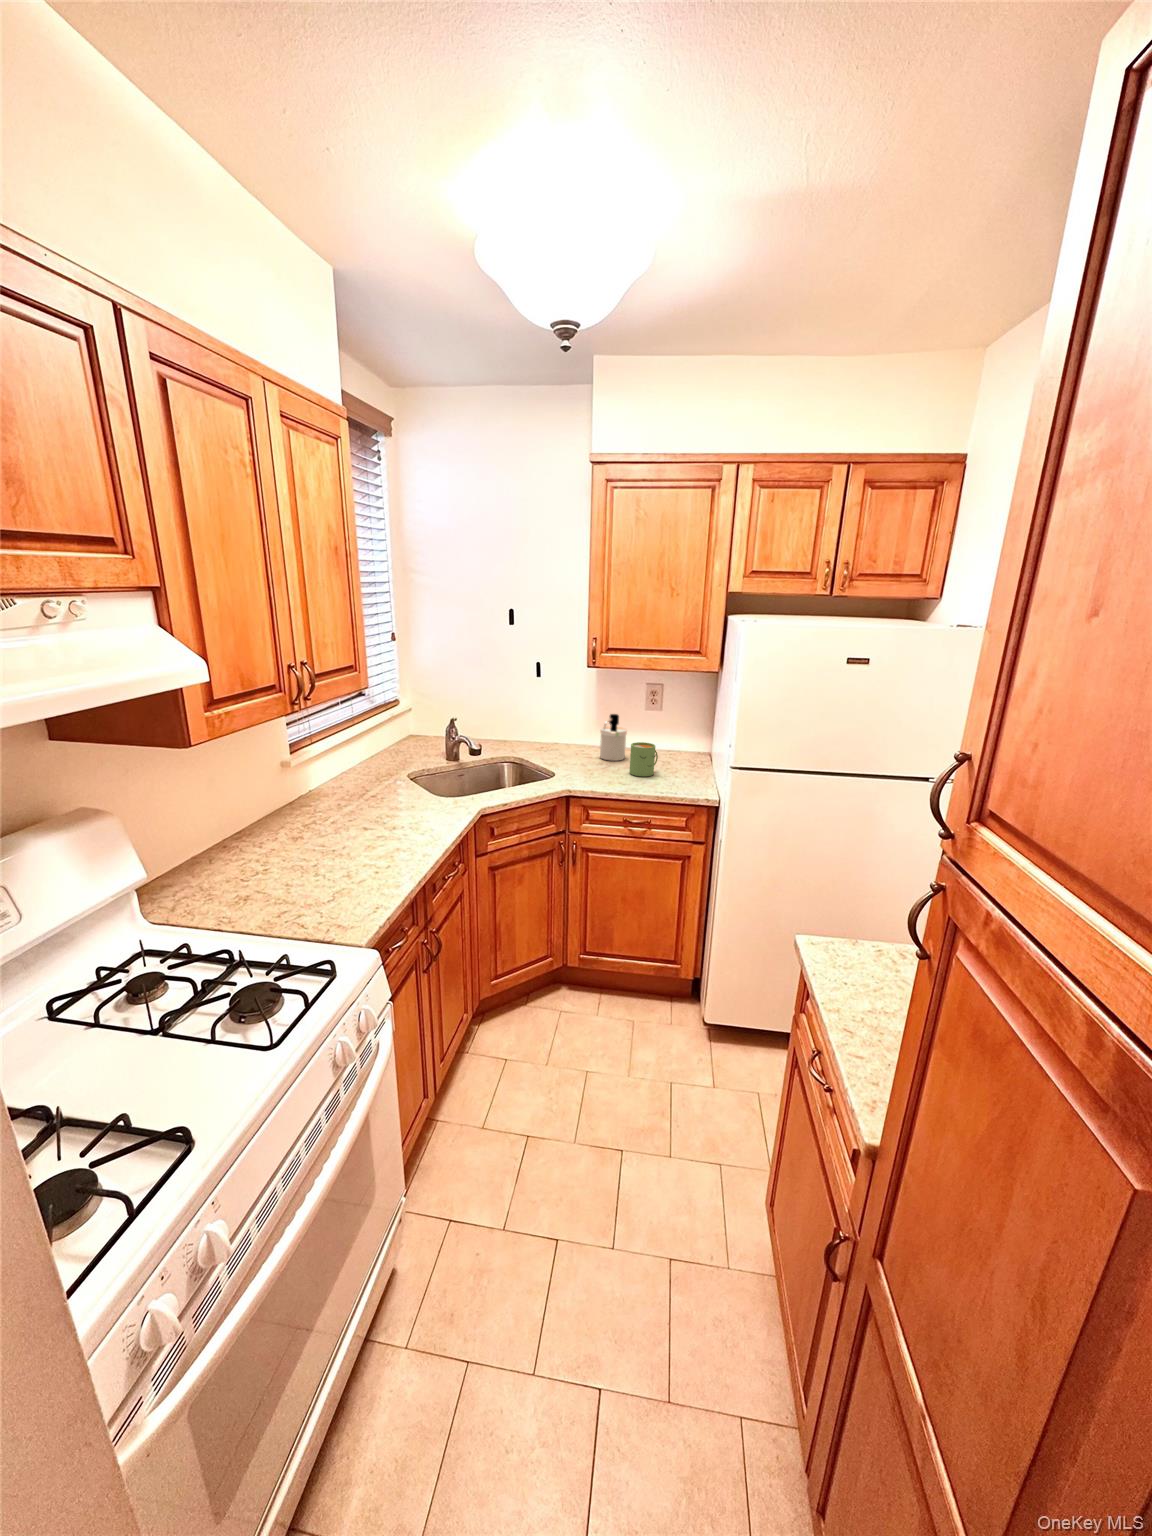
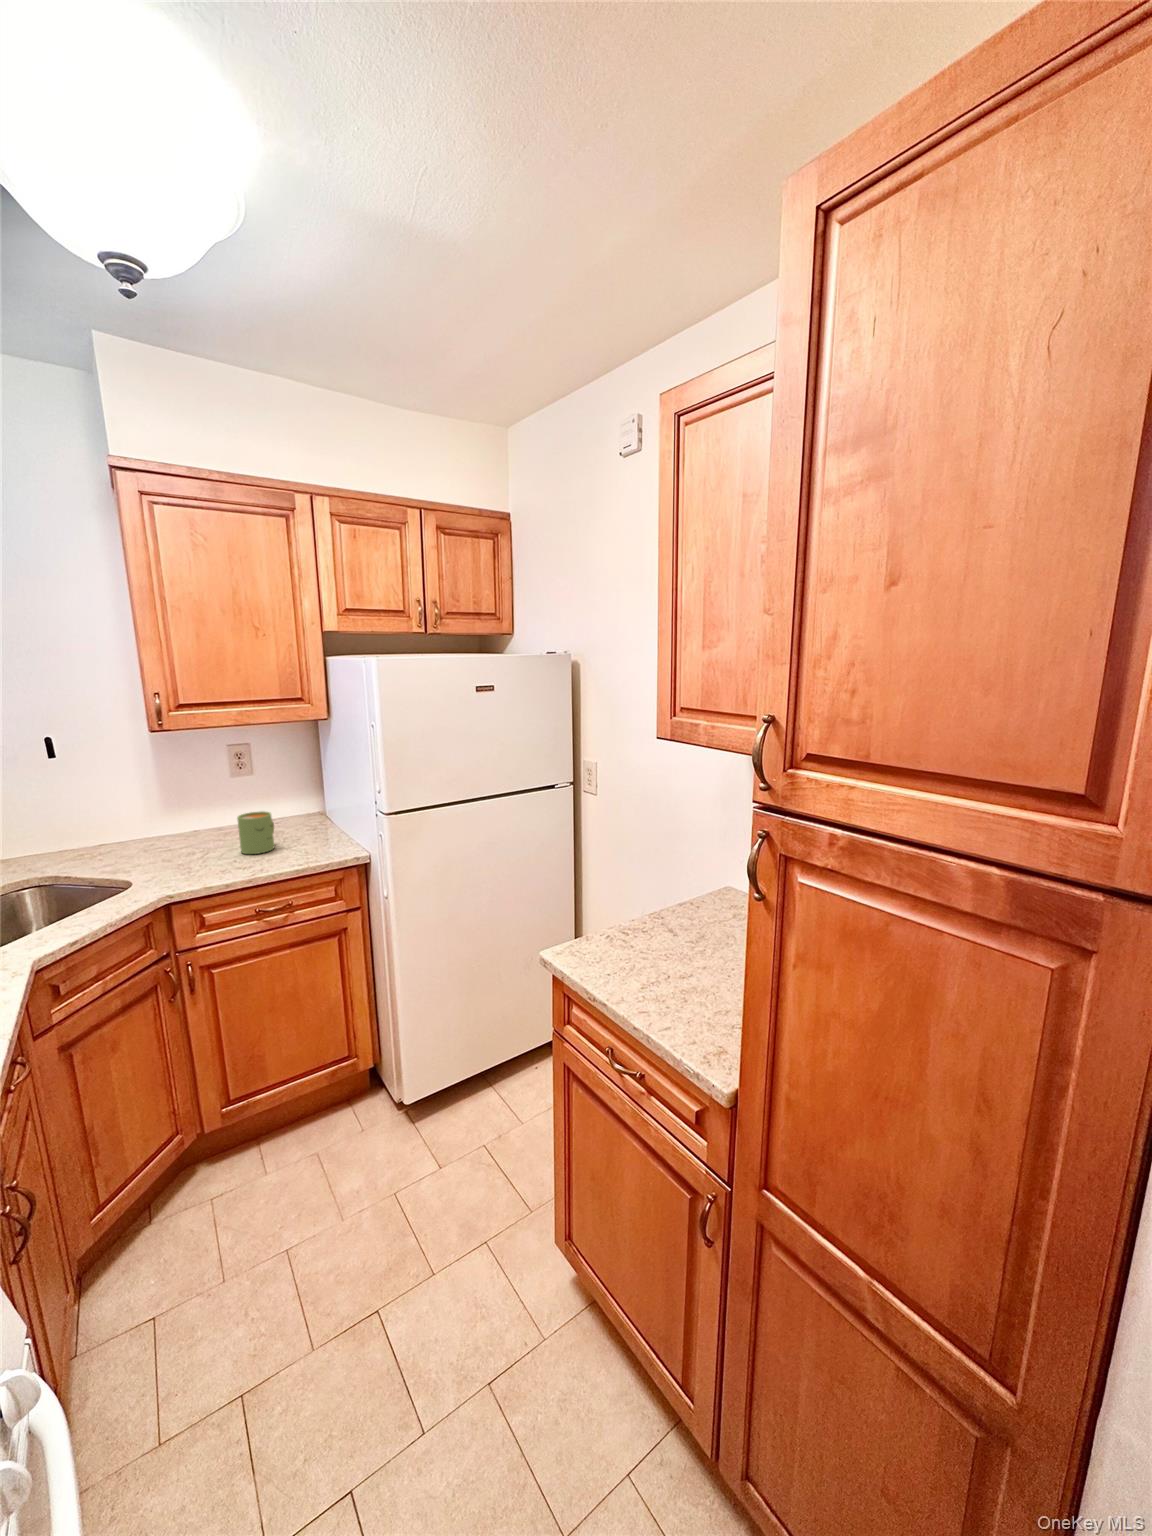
soap dispenser: present [600,714,627,761] -> none [177,785,221,846]

